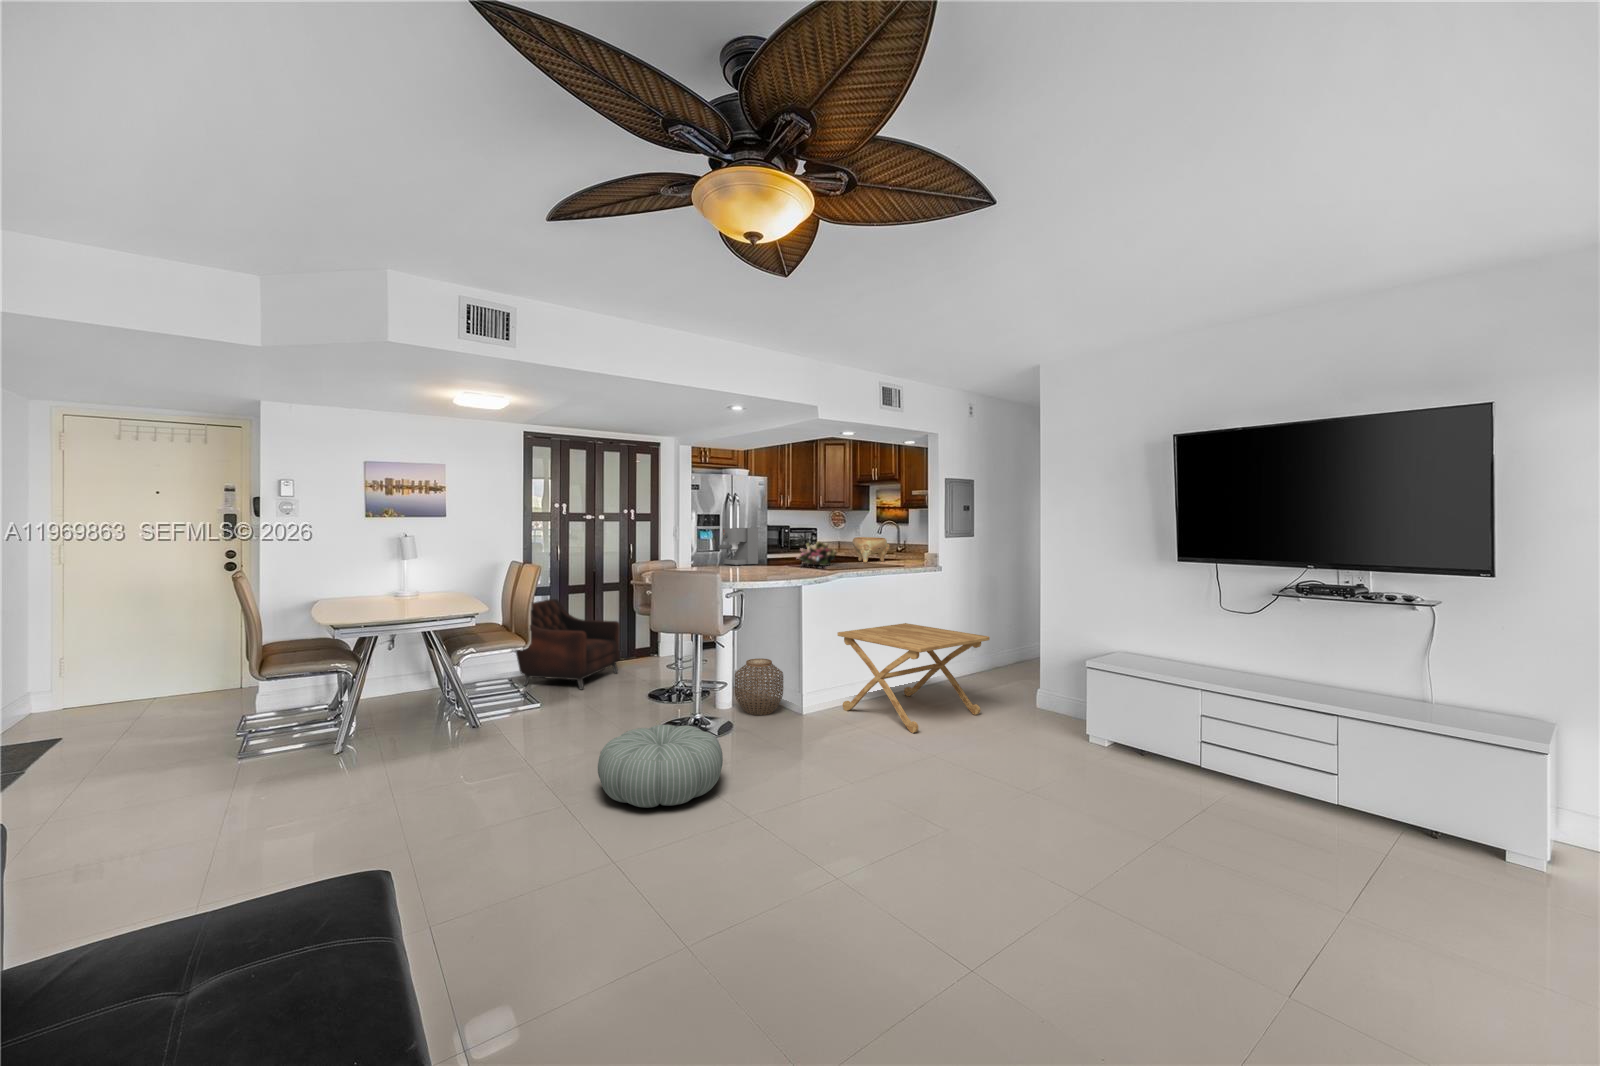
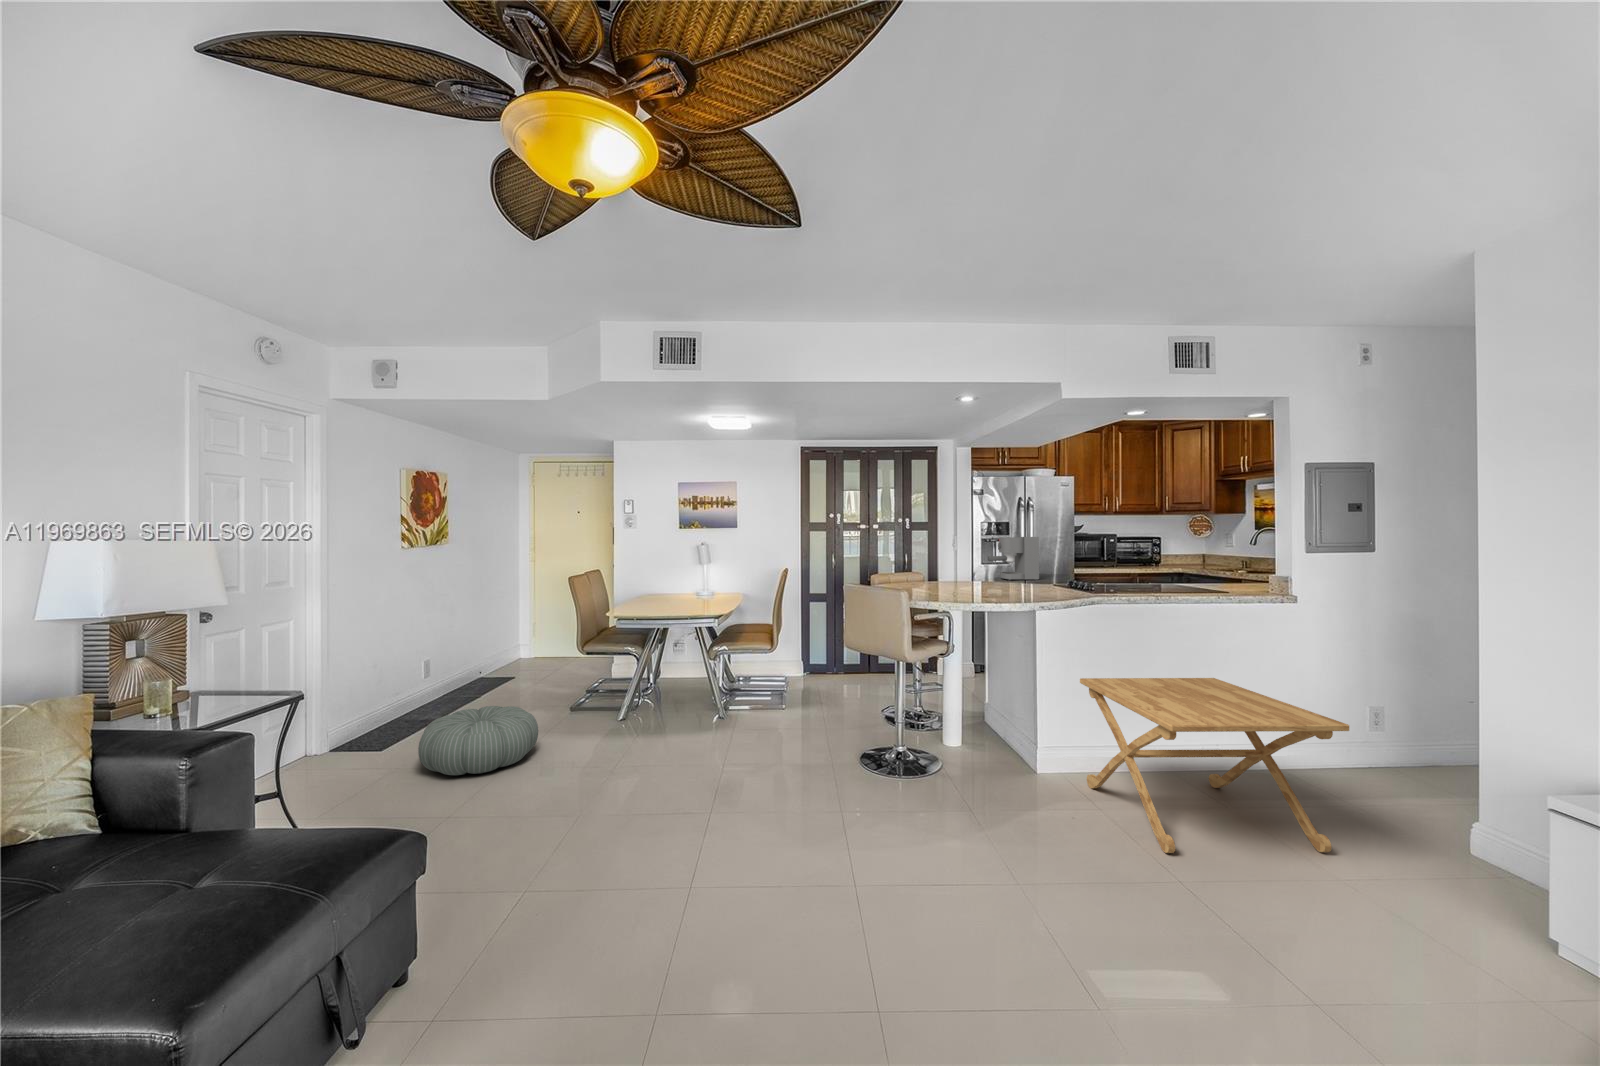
decorative bowl: present [852,537,890,563] -> none [1170,549,1232,584]
flower arrangement: present [797,541,837,566] -> none [1078,554,1137,586]
armchair: present [516,599,620,690] -> none [774,605,880,697]
woven basket: present [735,659,783,715] -> none [942,696,1004,768]
pouf: present [598,725,723,808] -> present [418,706,538,775]

